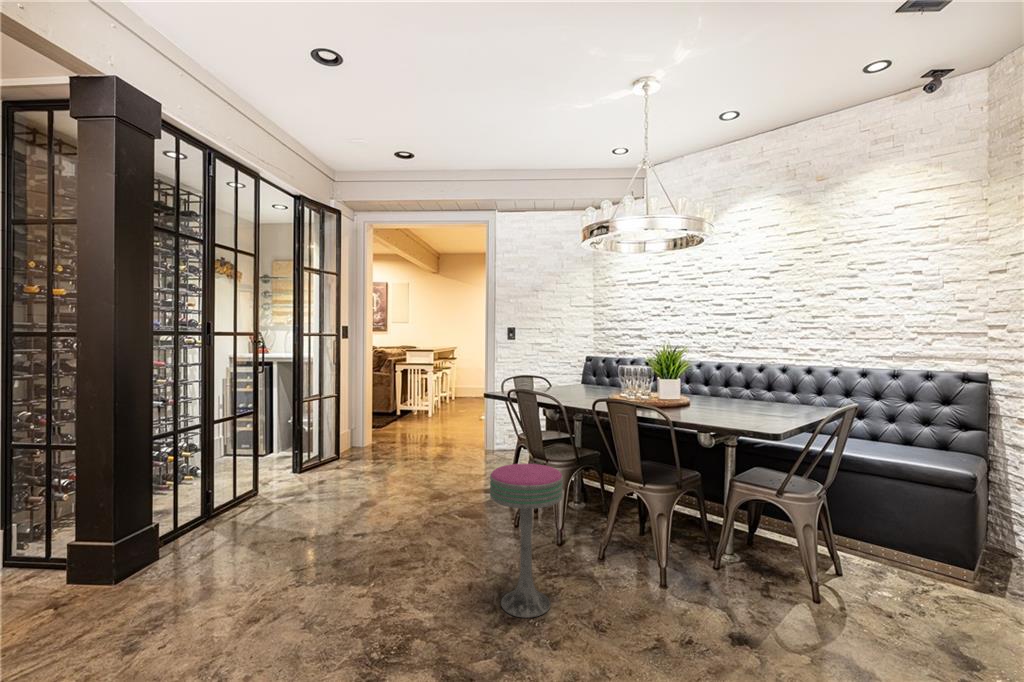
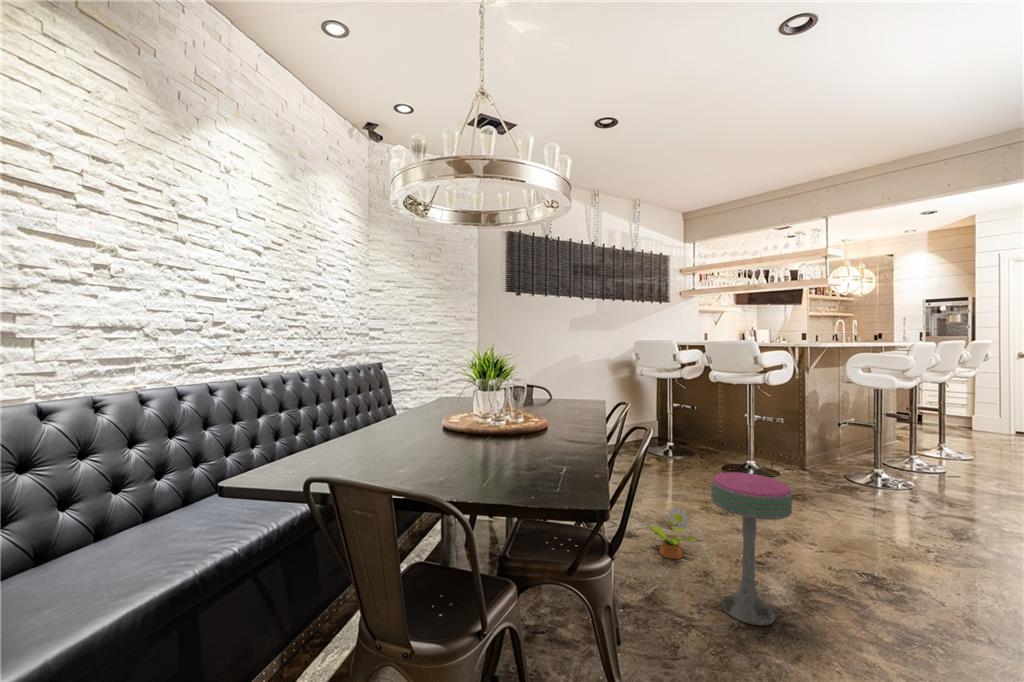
decorative plant: none [624,580,689,642] -> present [647,507,695,559]

